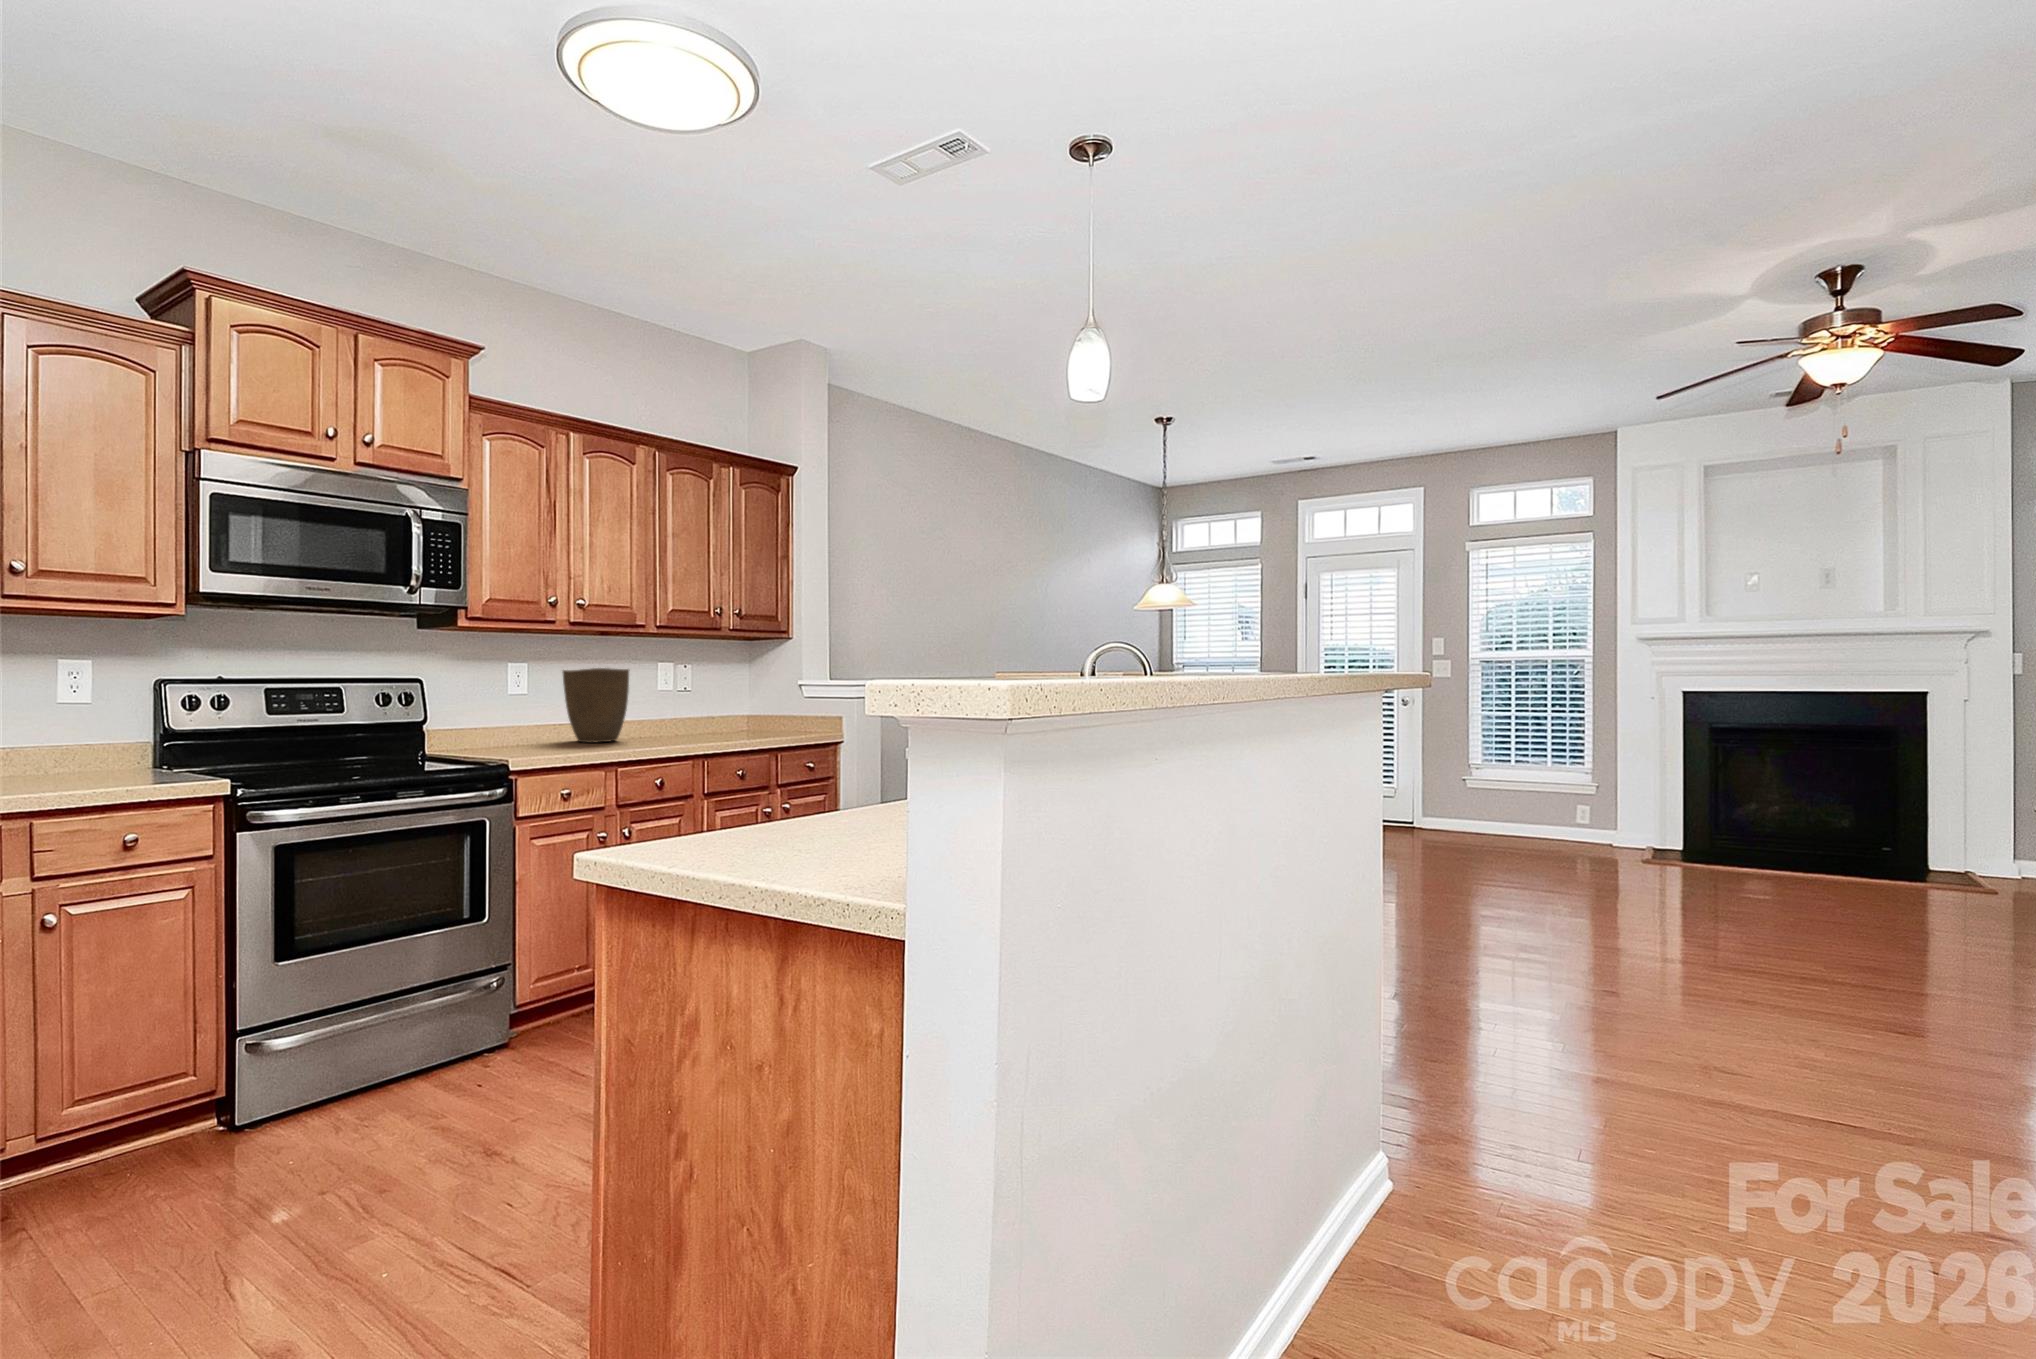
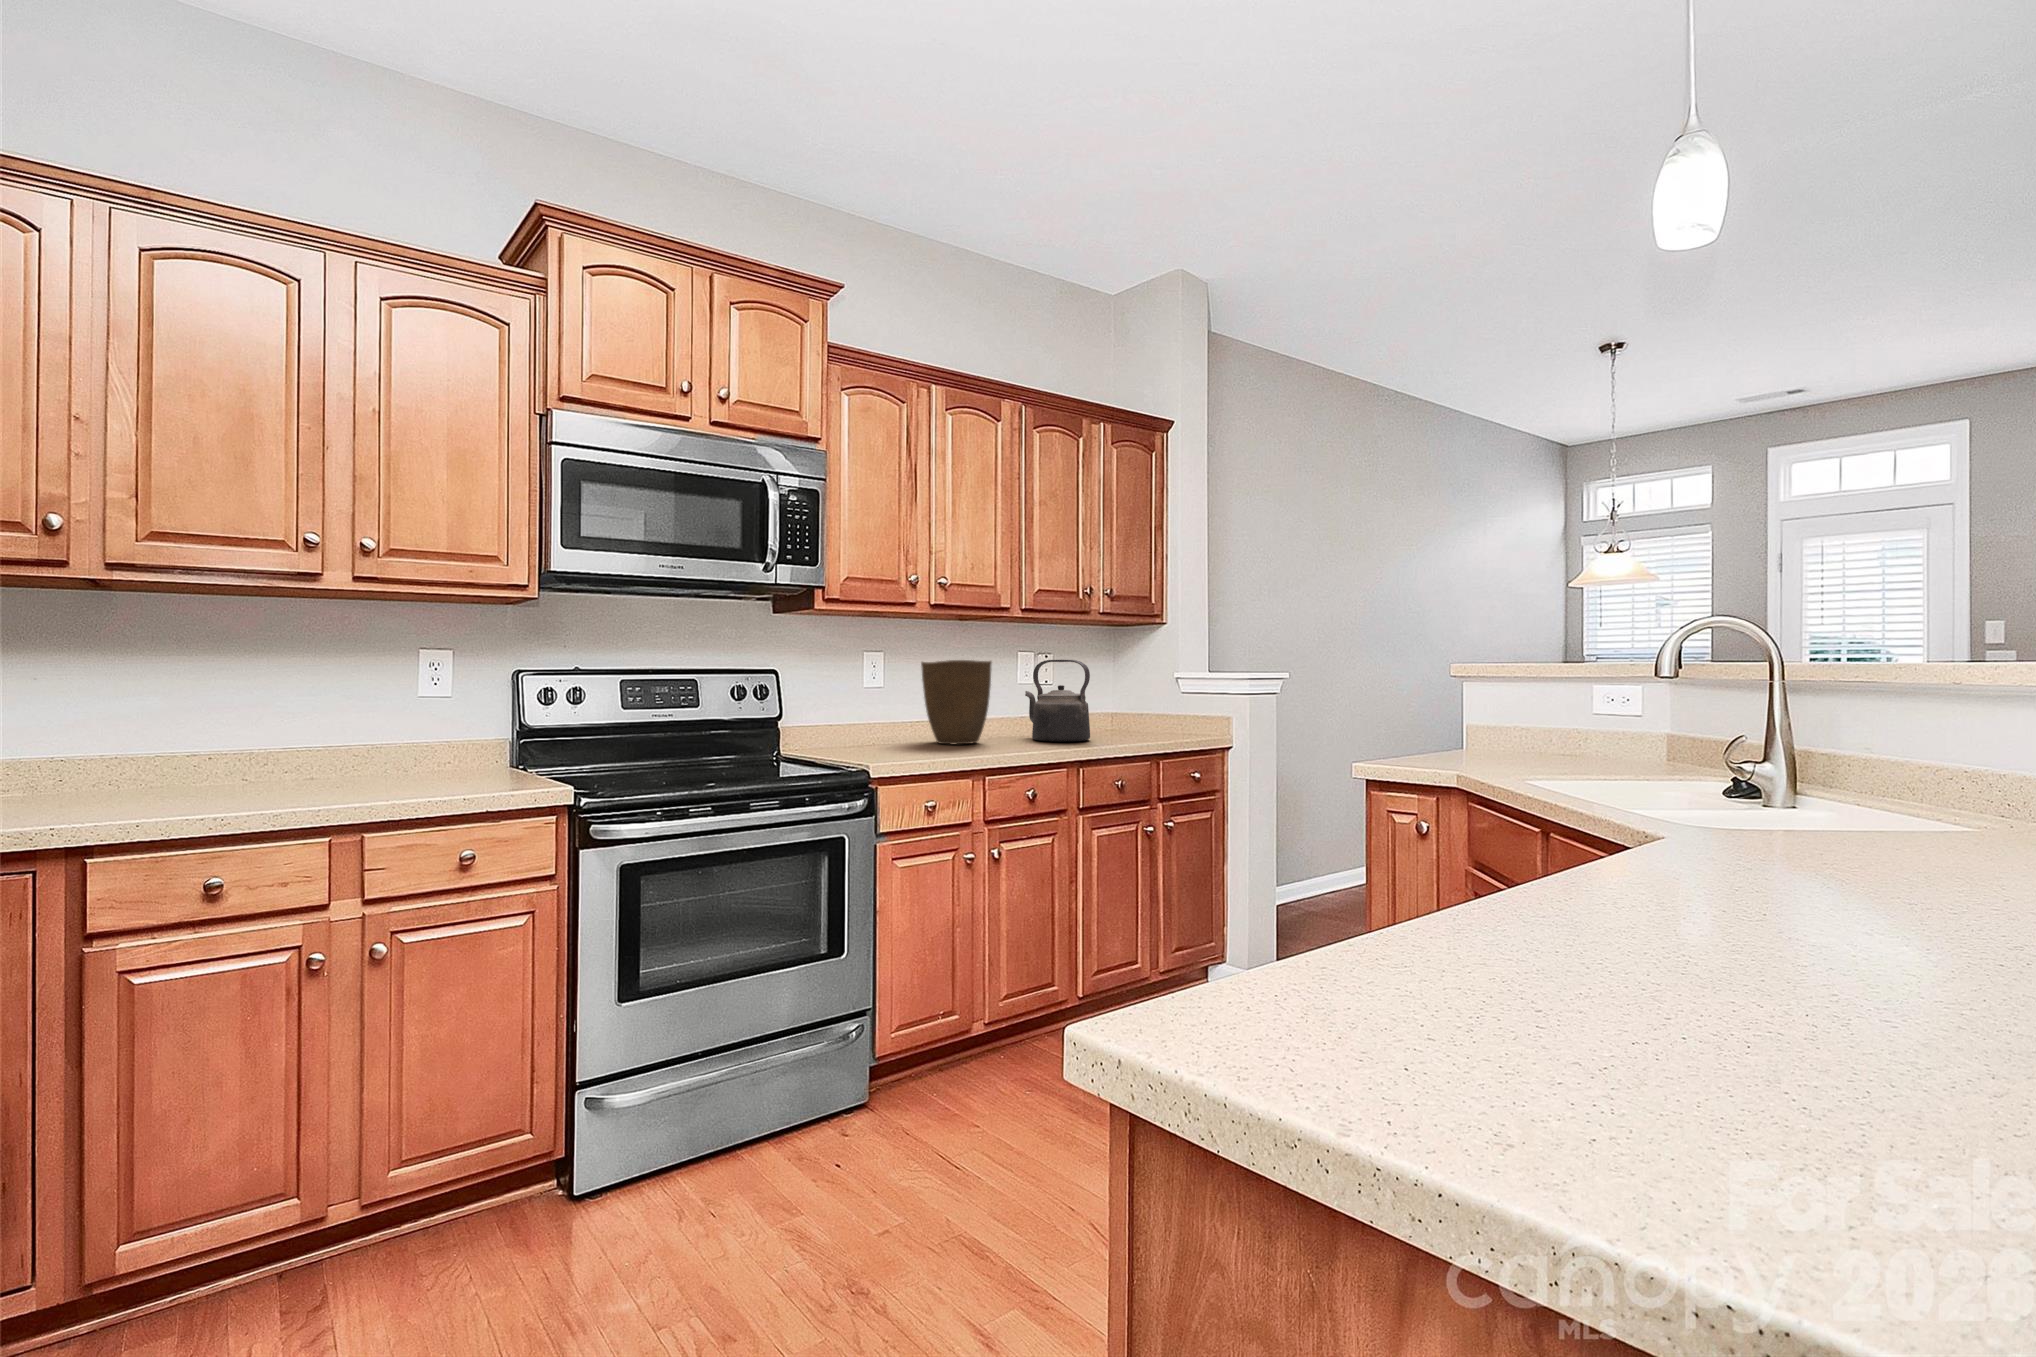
kettle: none [663,668,722,738] -> present [1025,660,1090,742]

